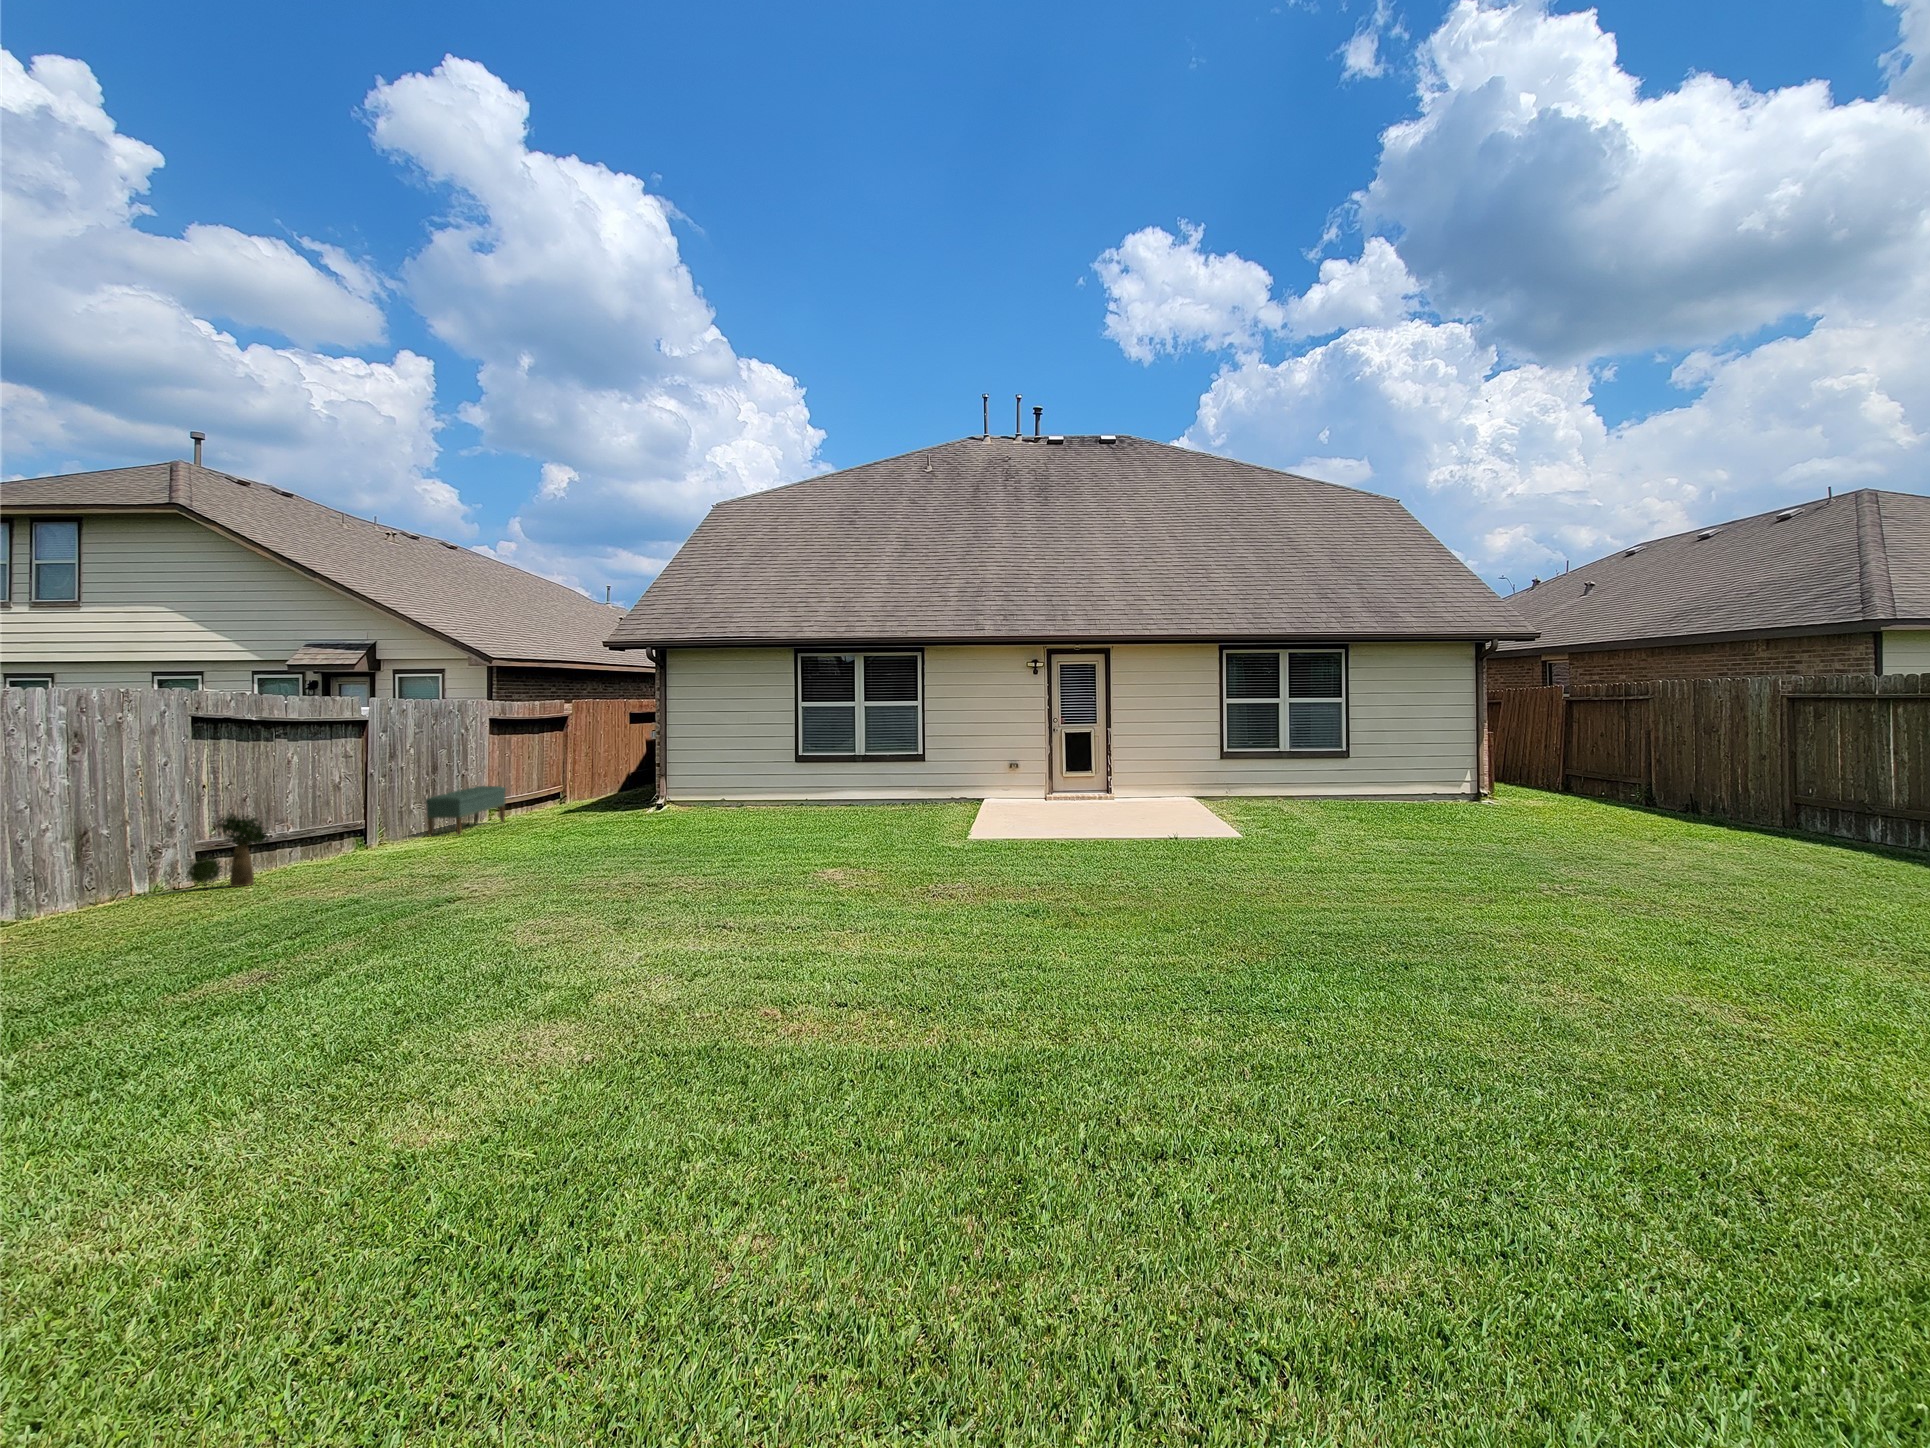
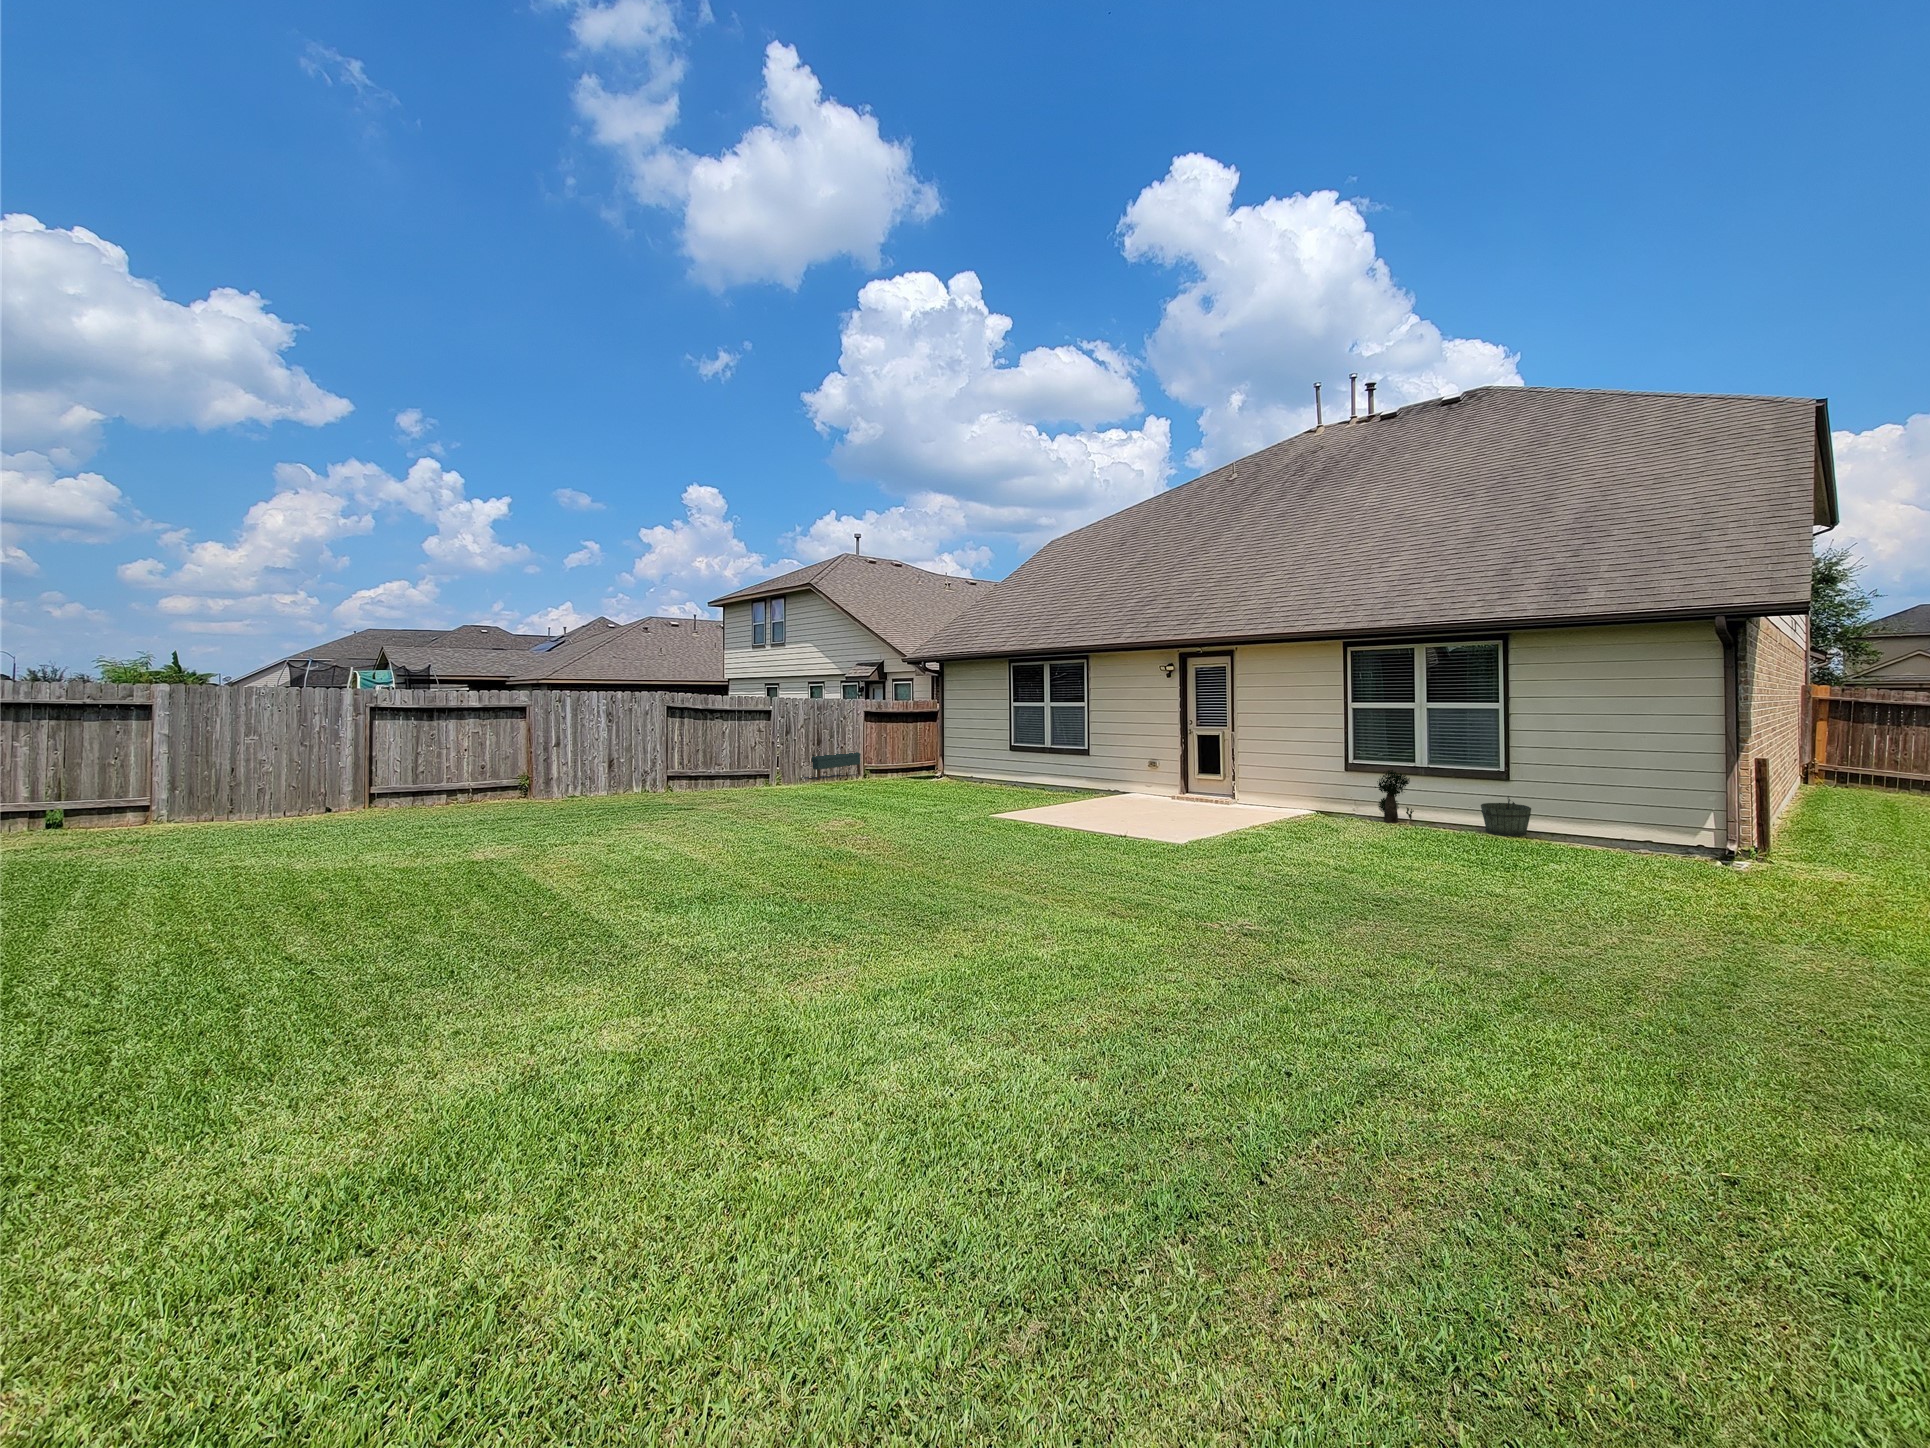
wooden bucket: none [1343,770,1379,801] -> present [1481,796,1531,836]
potted plant: present [186,814,268,888] -> present [1375,770,1414,823]

